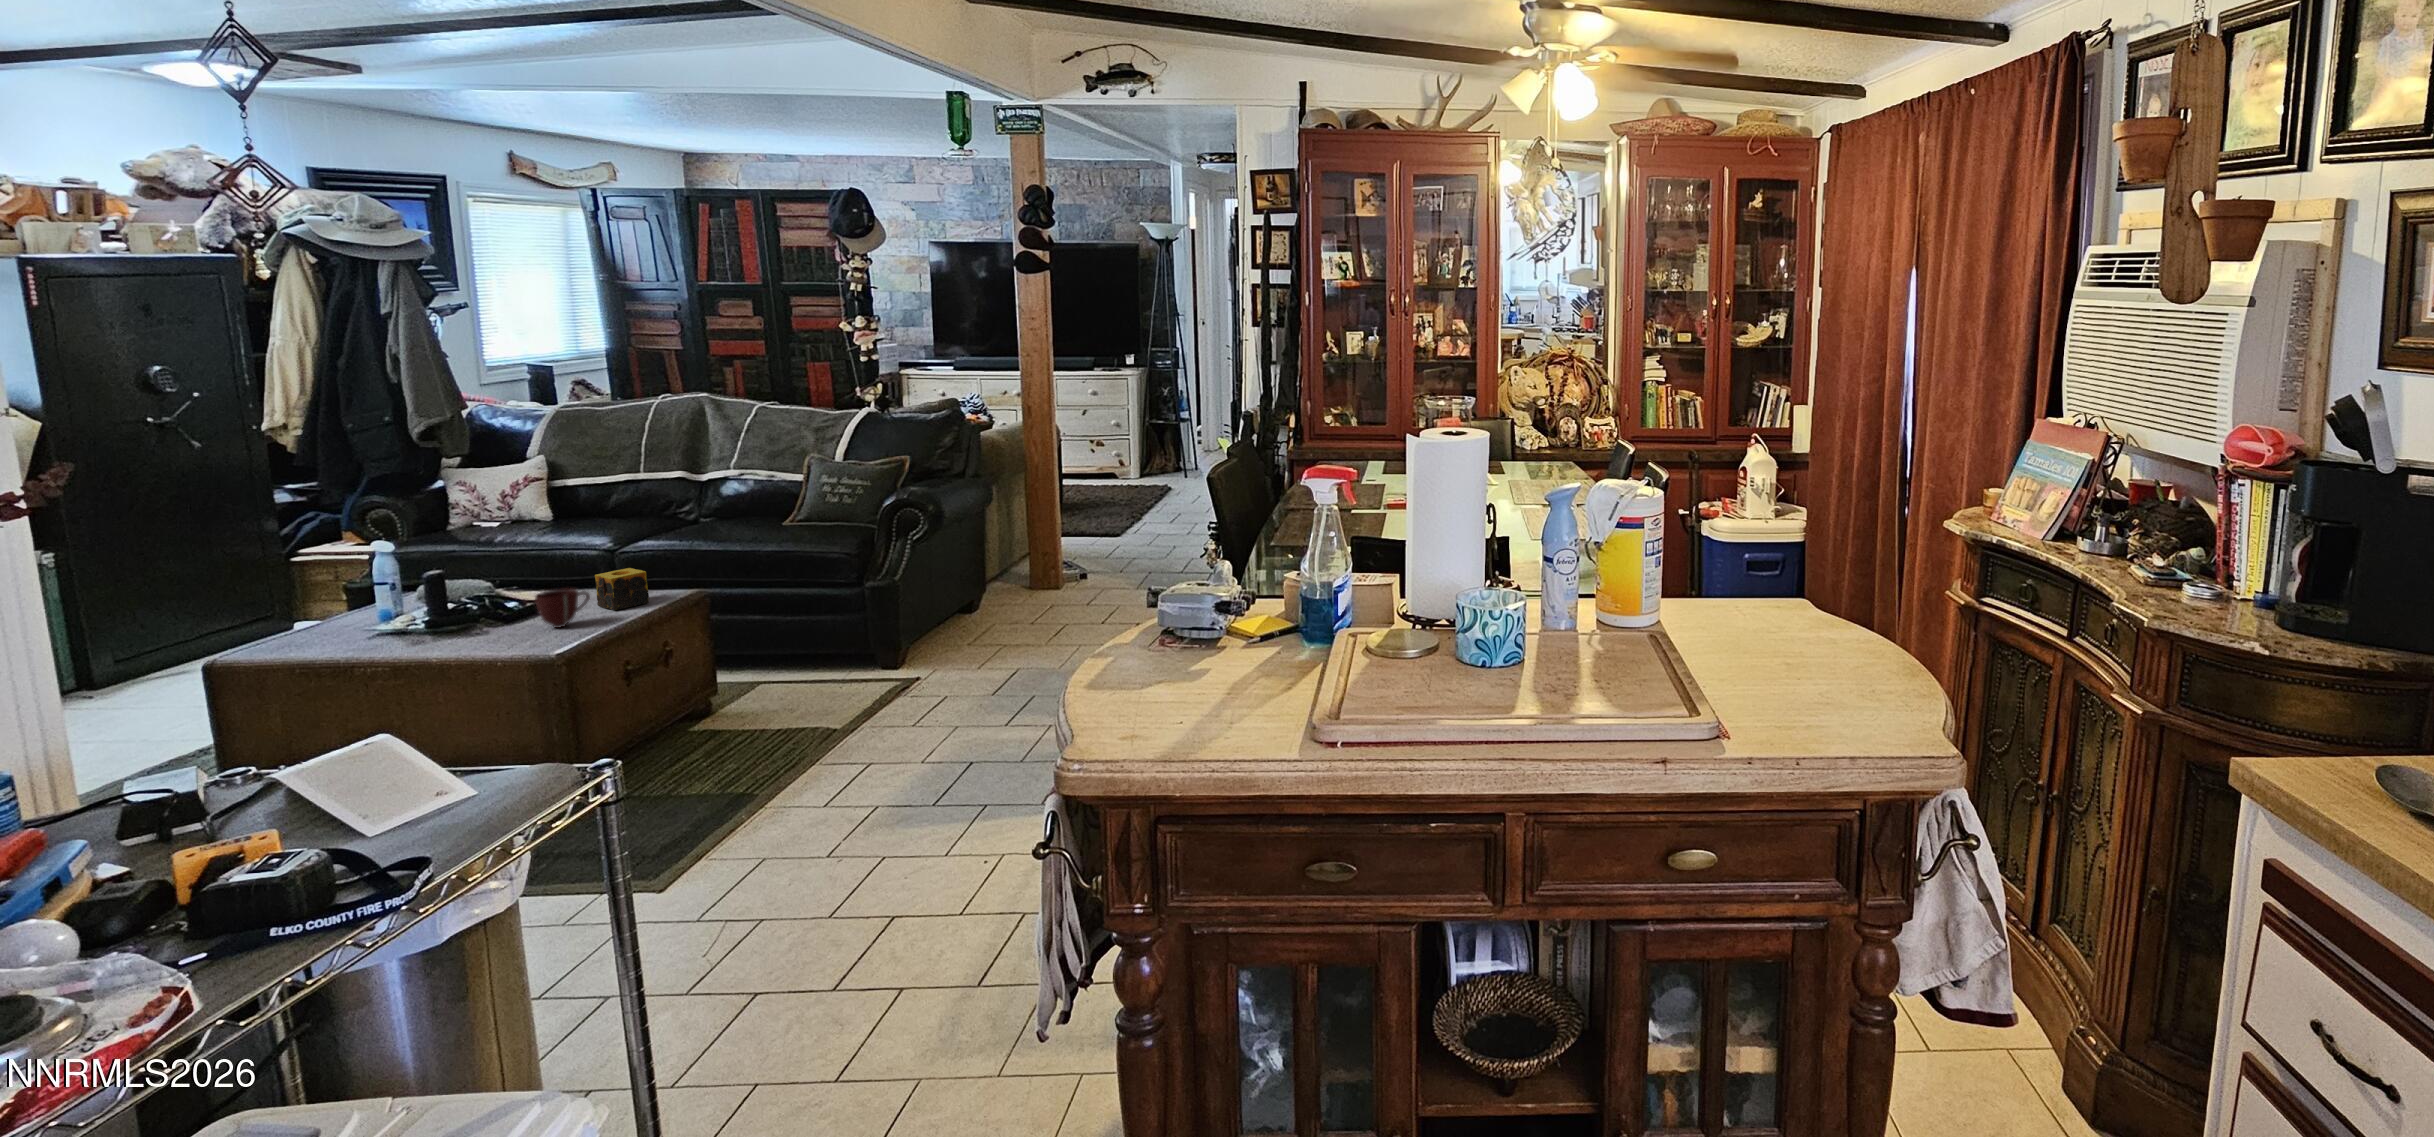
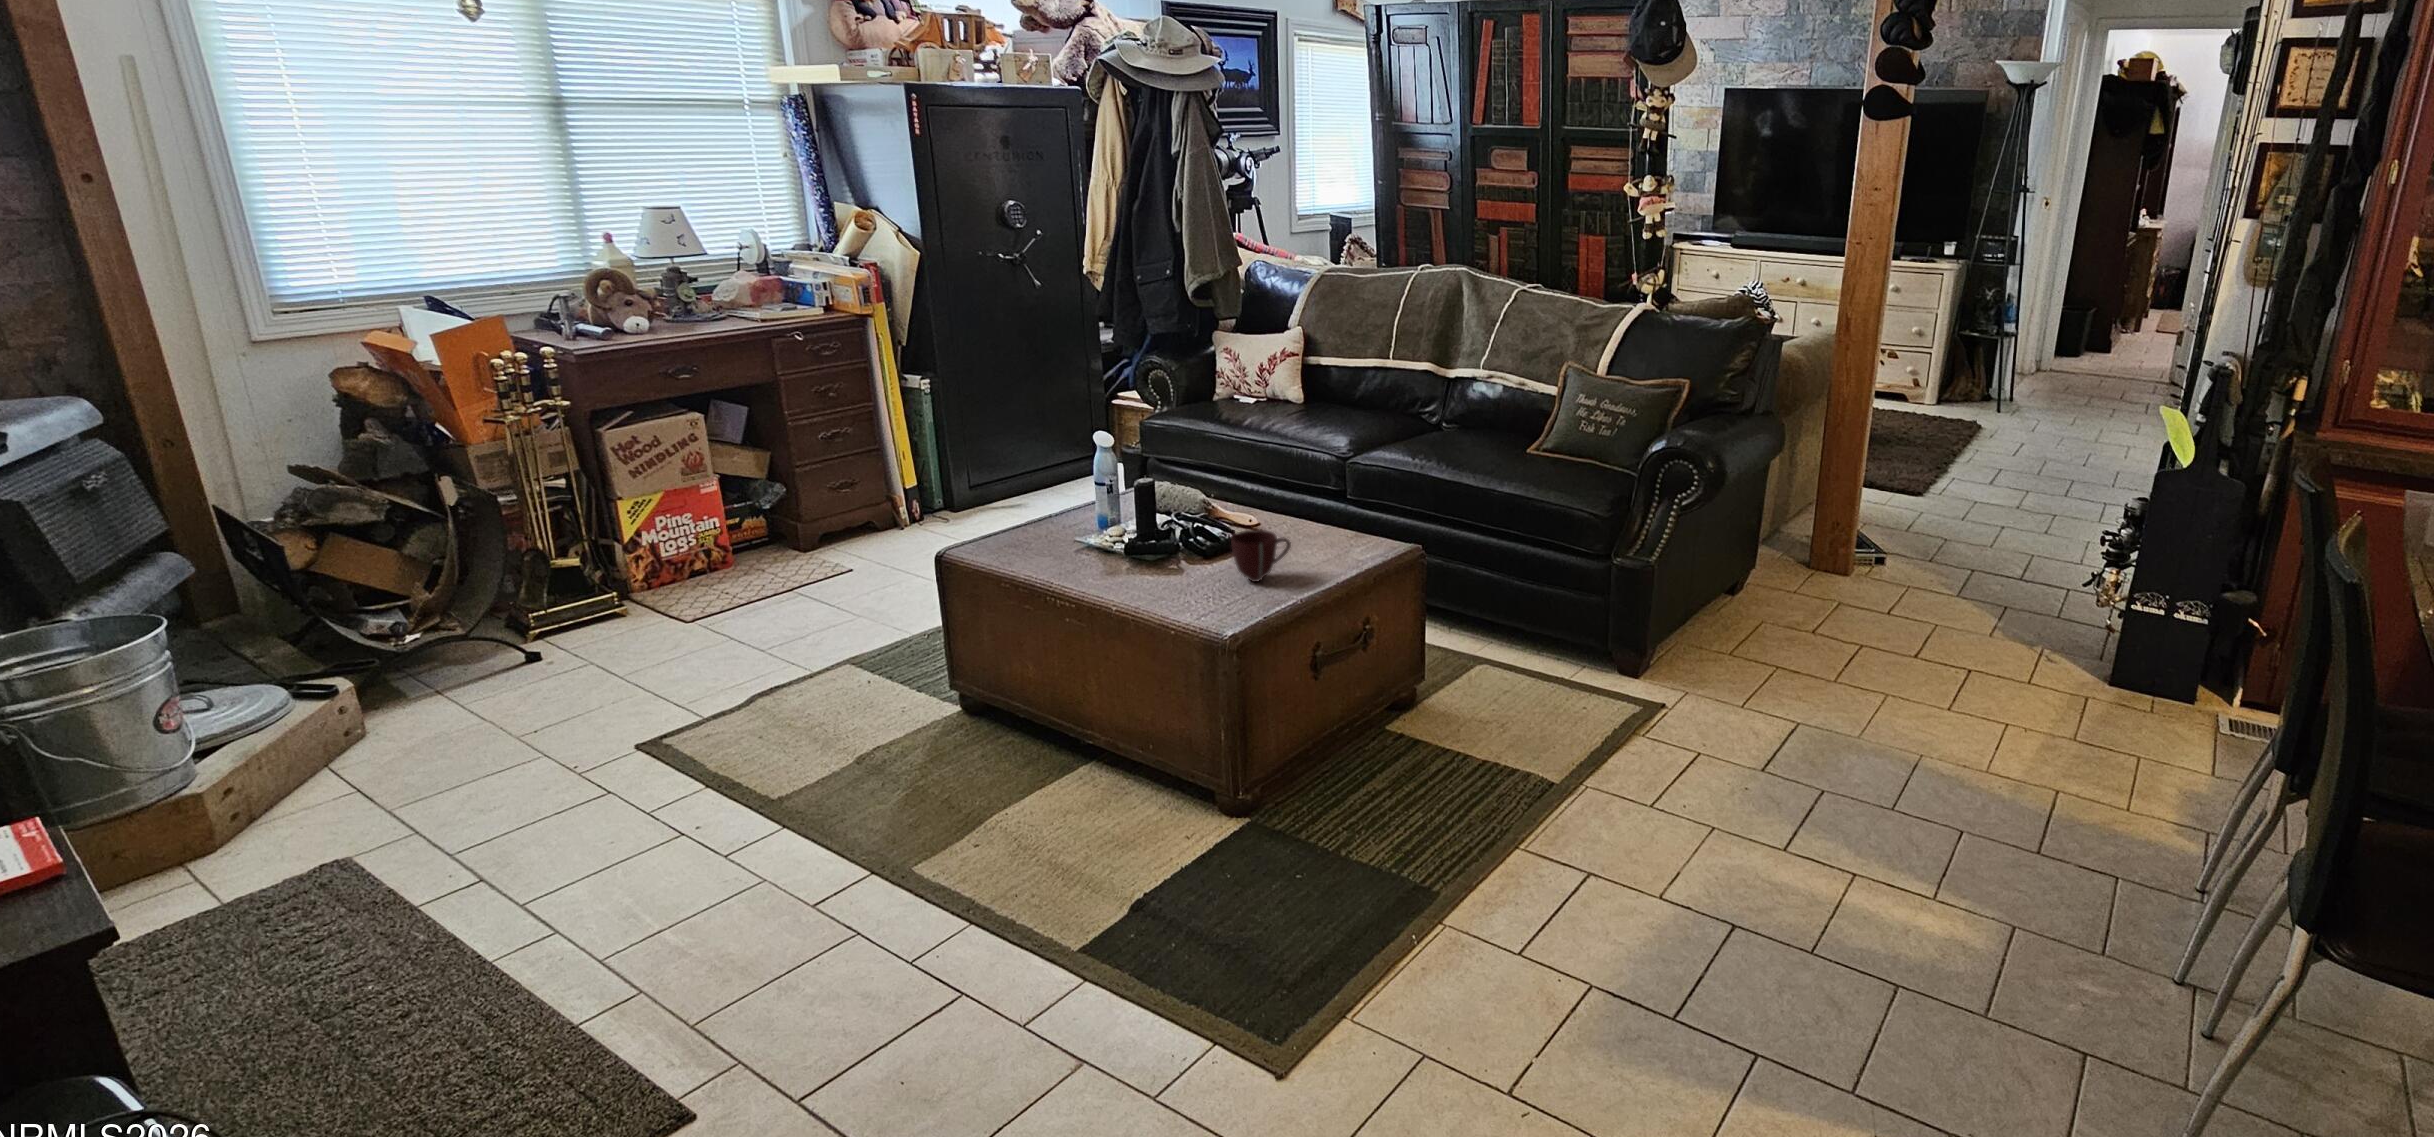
candle: present [595,568,649,610] -> none [1303,506,1358,564]

